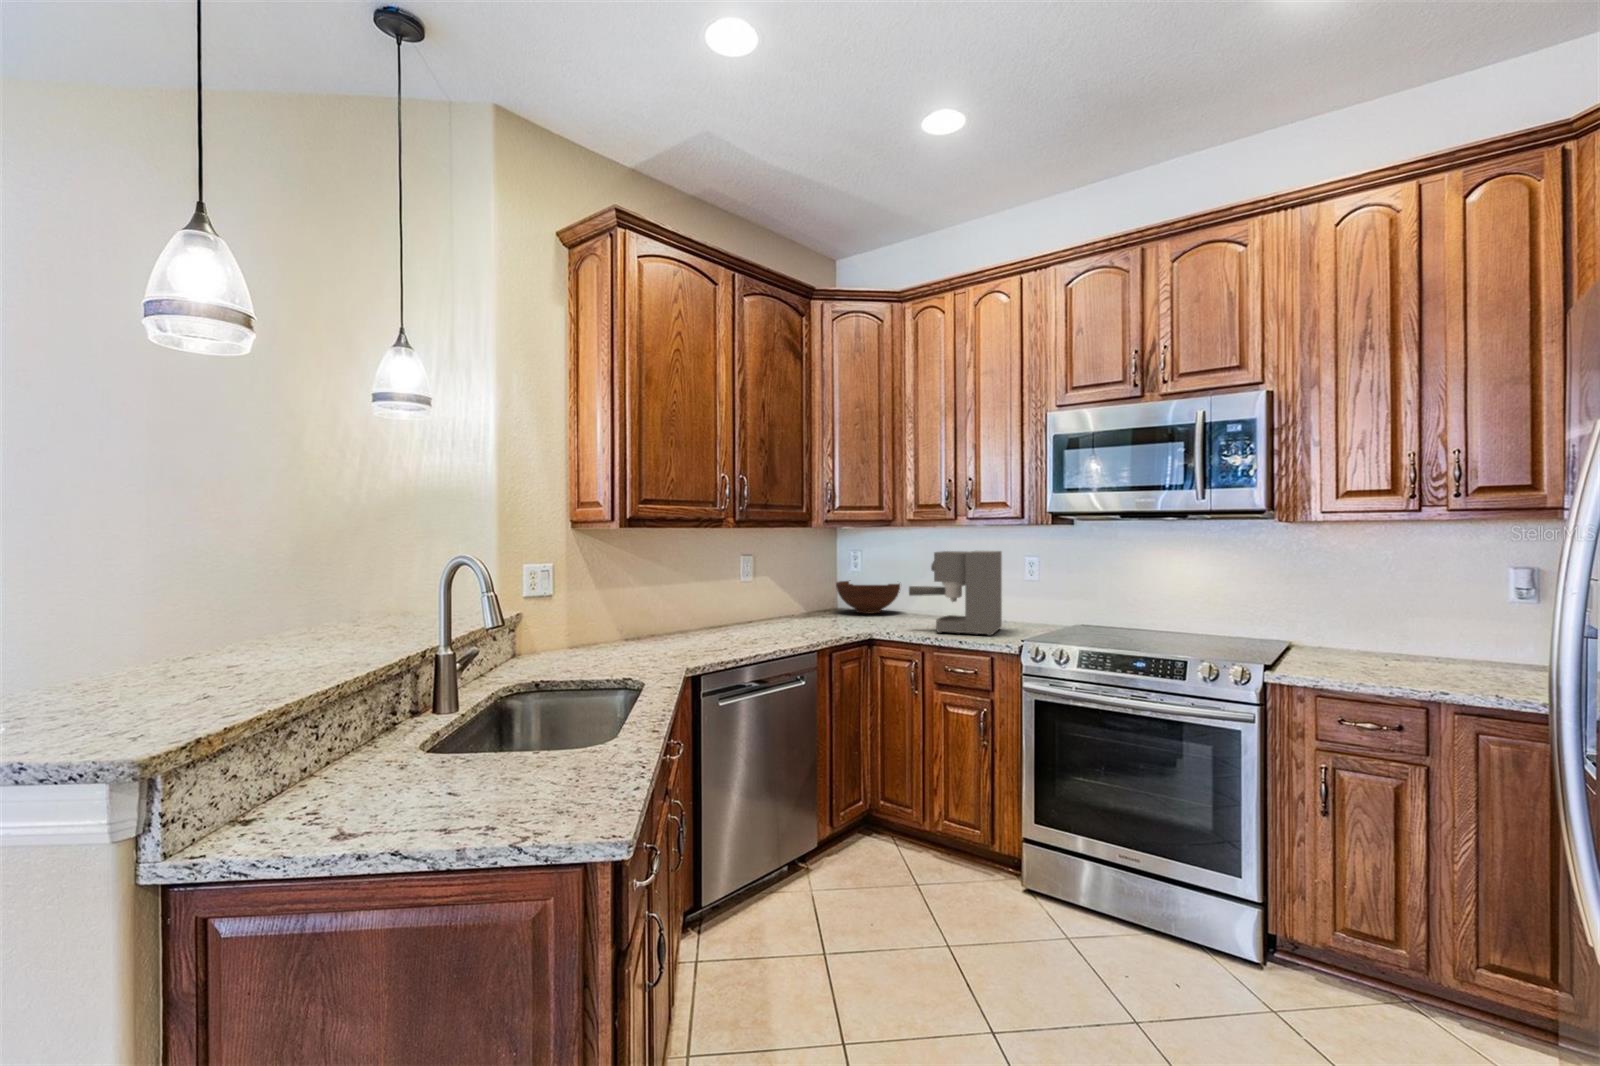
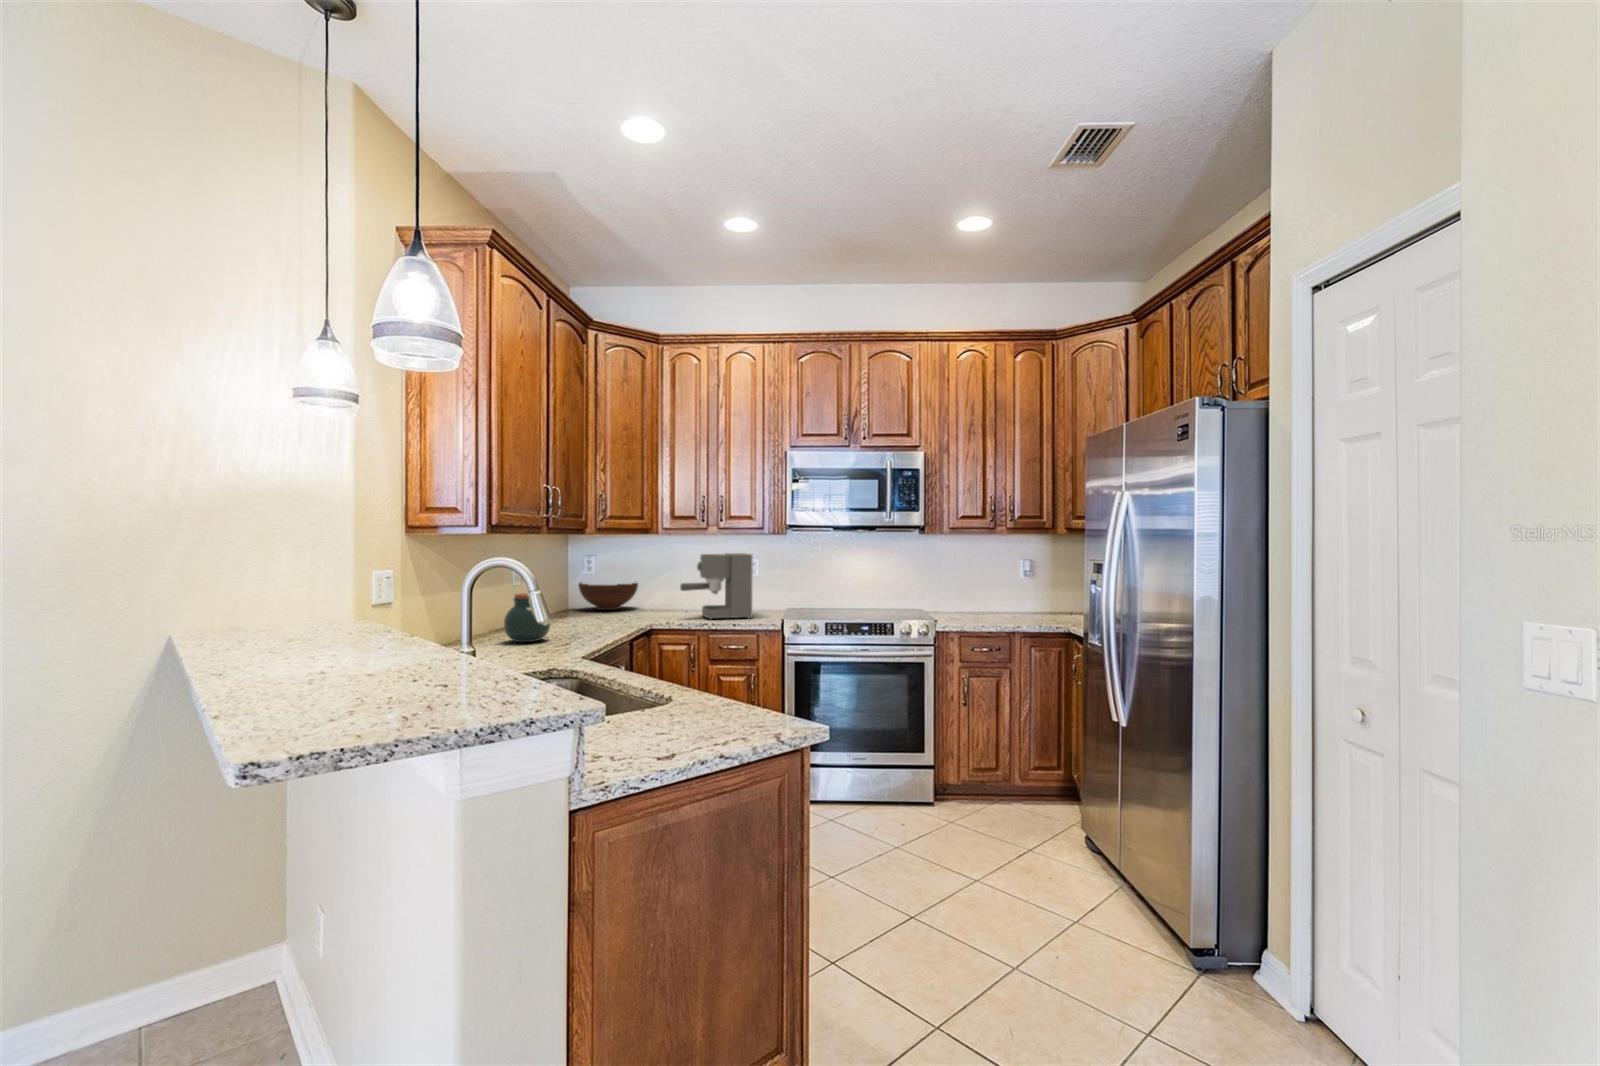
jar: none [681,589,727,640] -> present [504,593,550,642]

